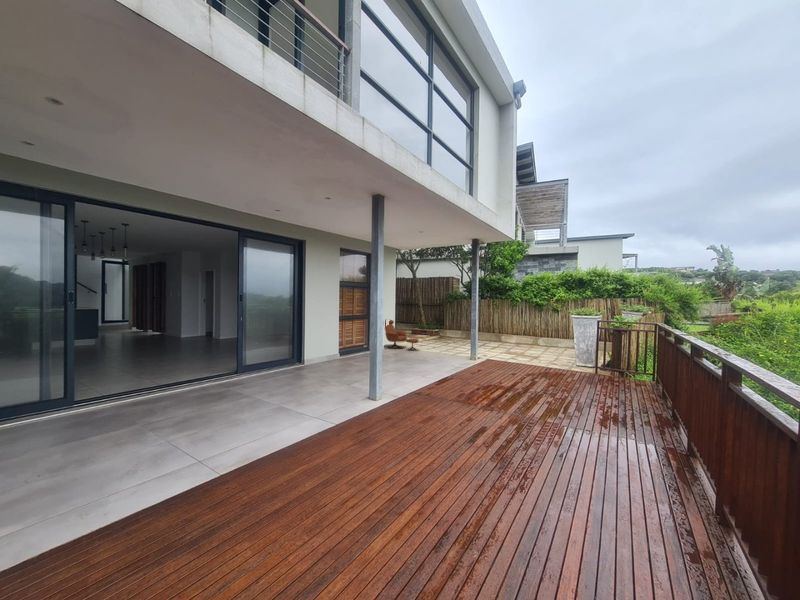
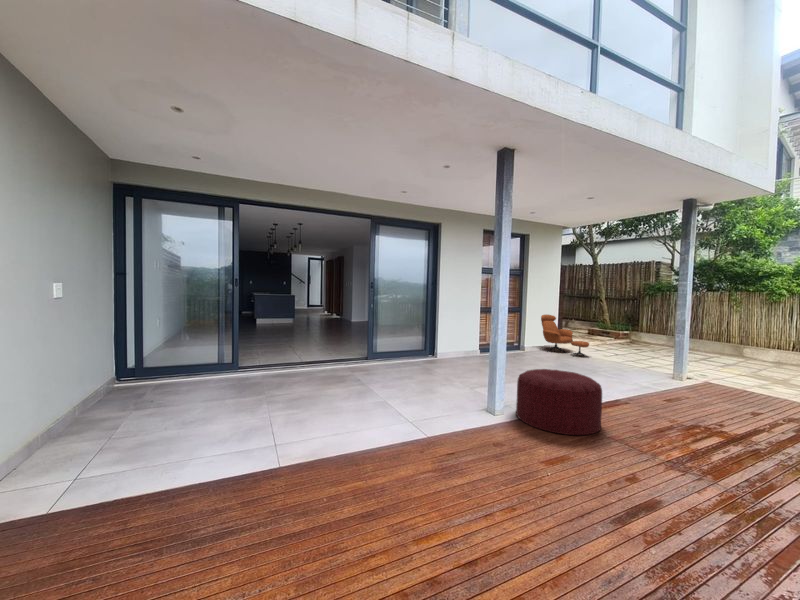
ottoman: none [388,359,444,403] -> present [516,369,602,435]

